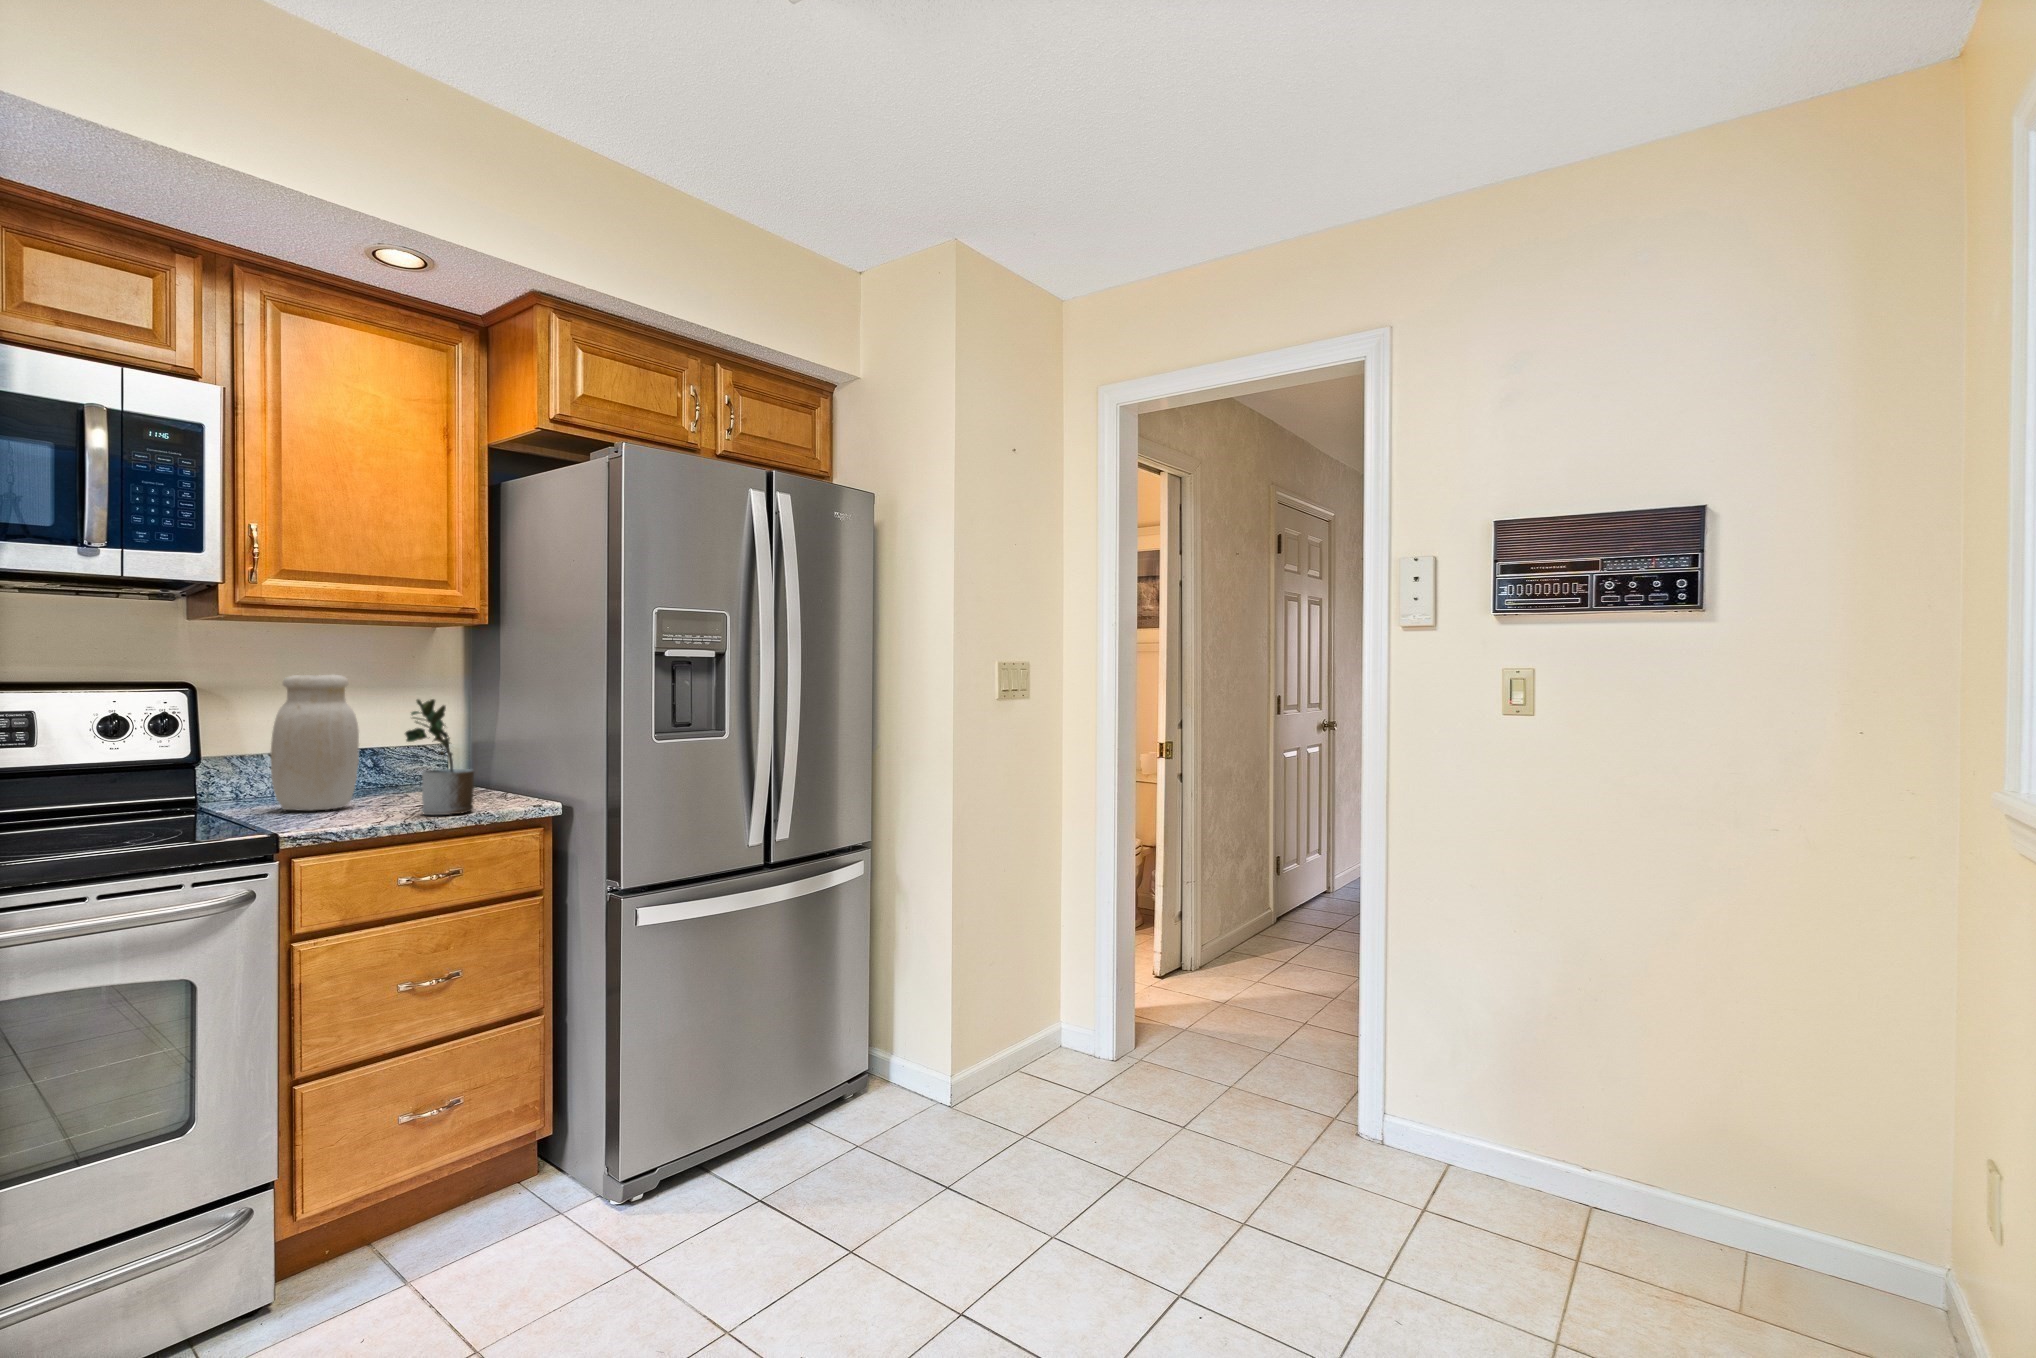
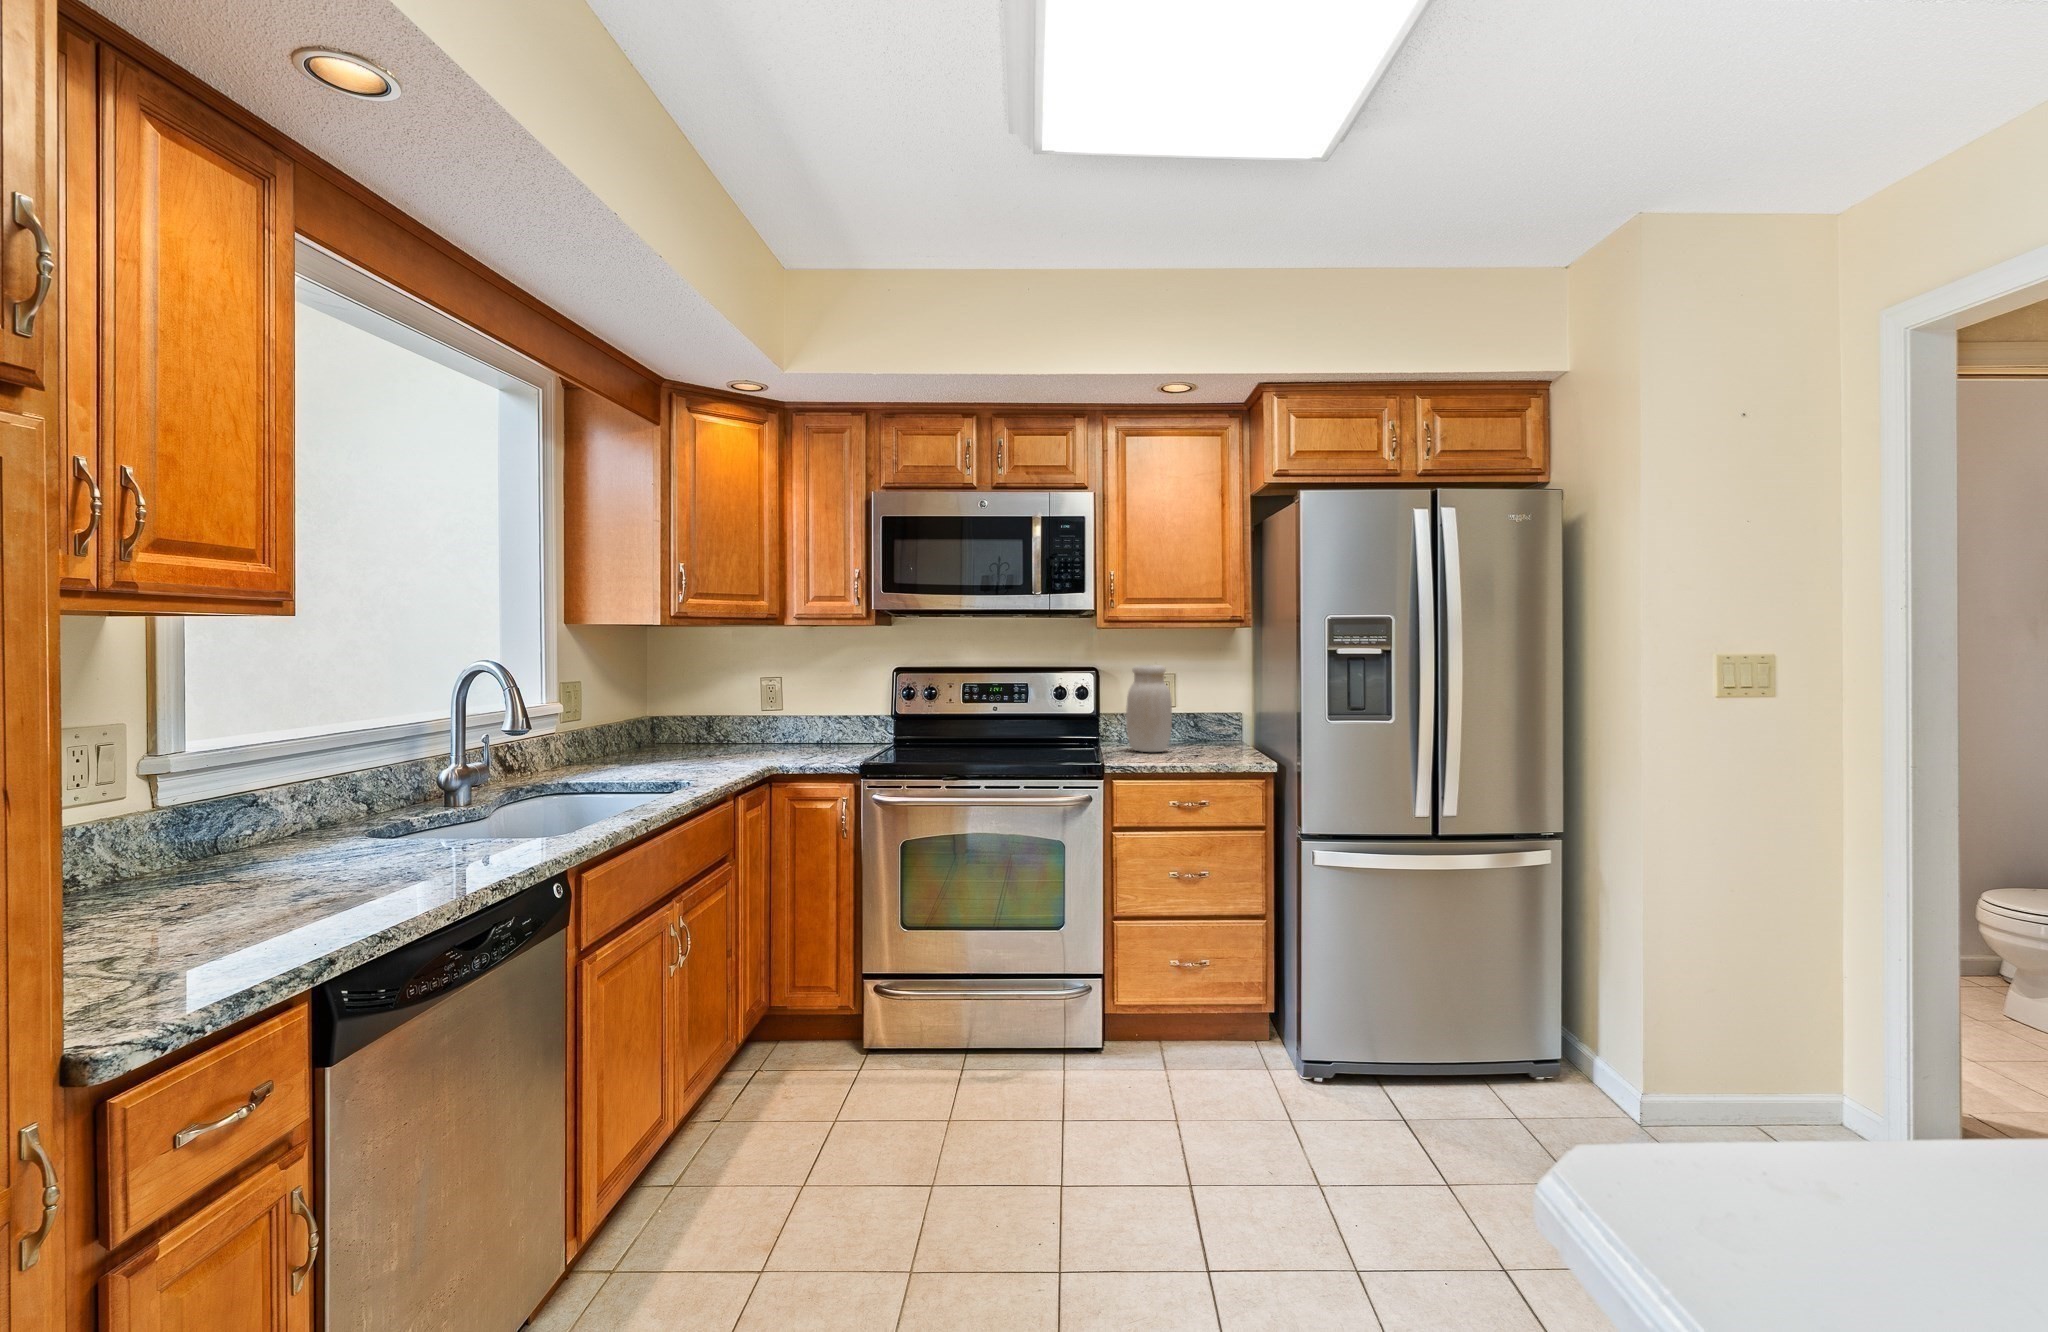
potted plant: present [405,699,474,815] -> none [1177,683,1224,763]

